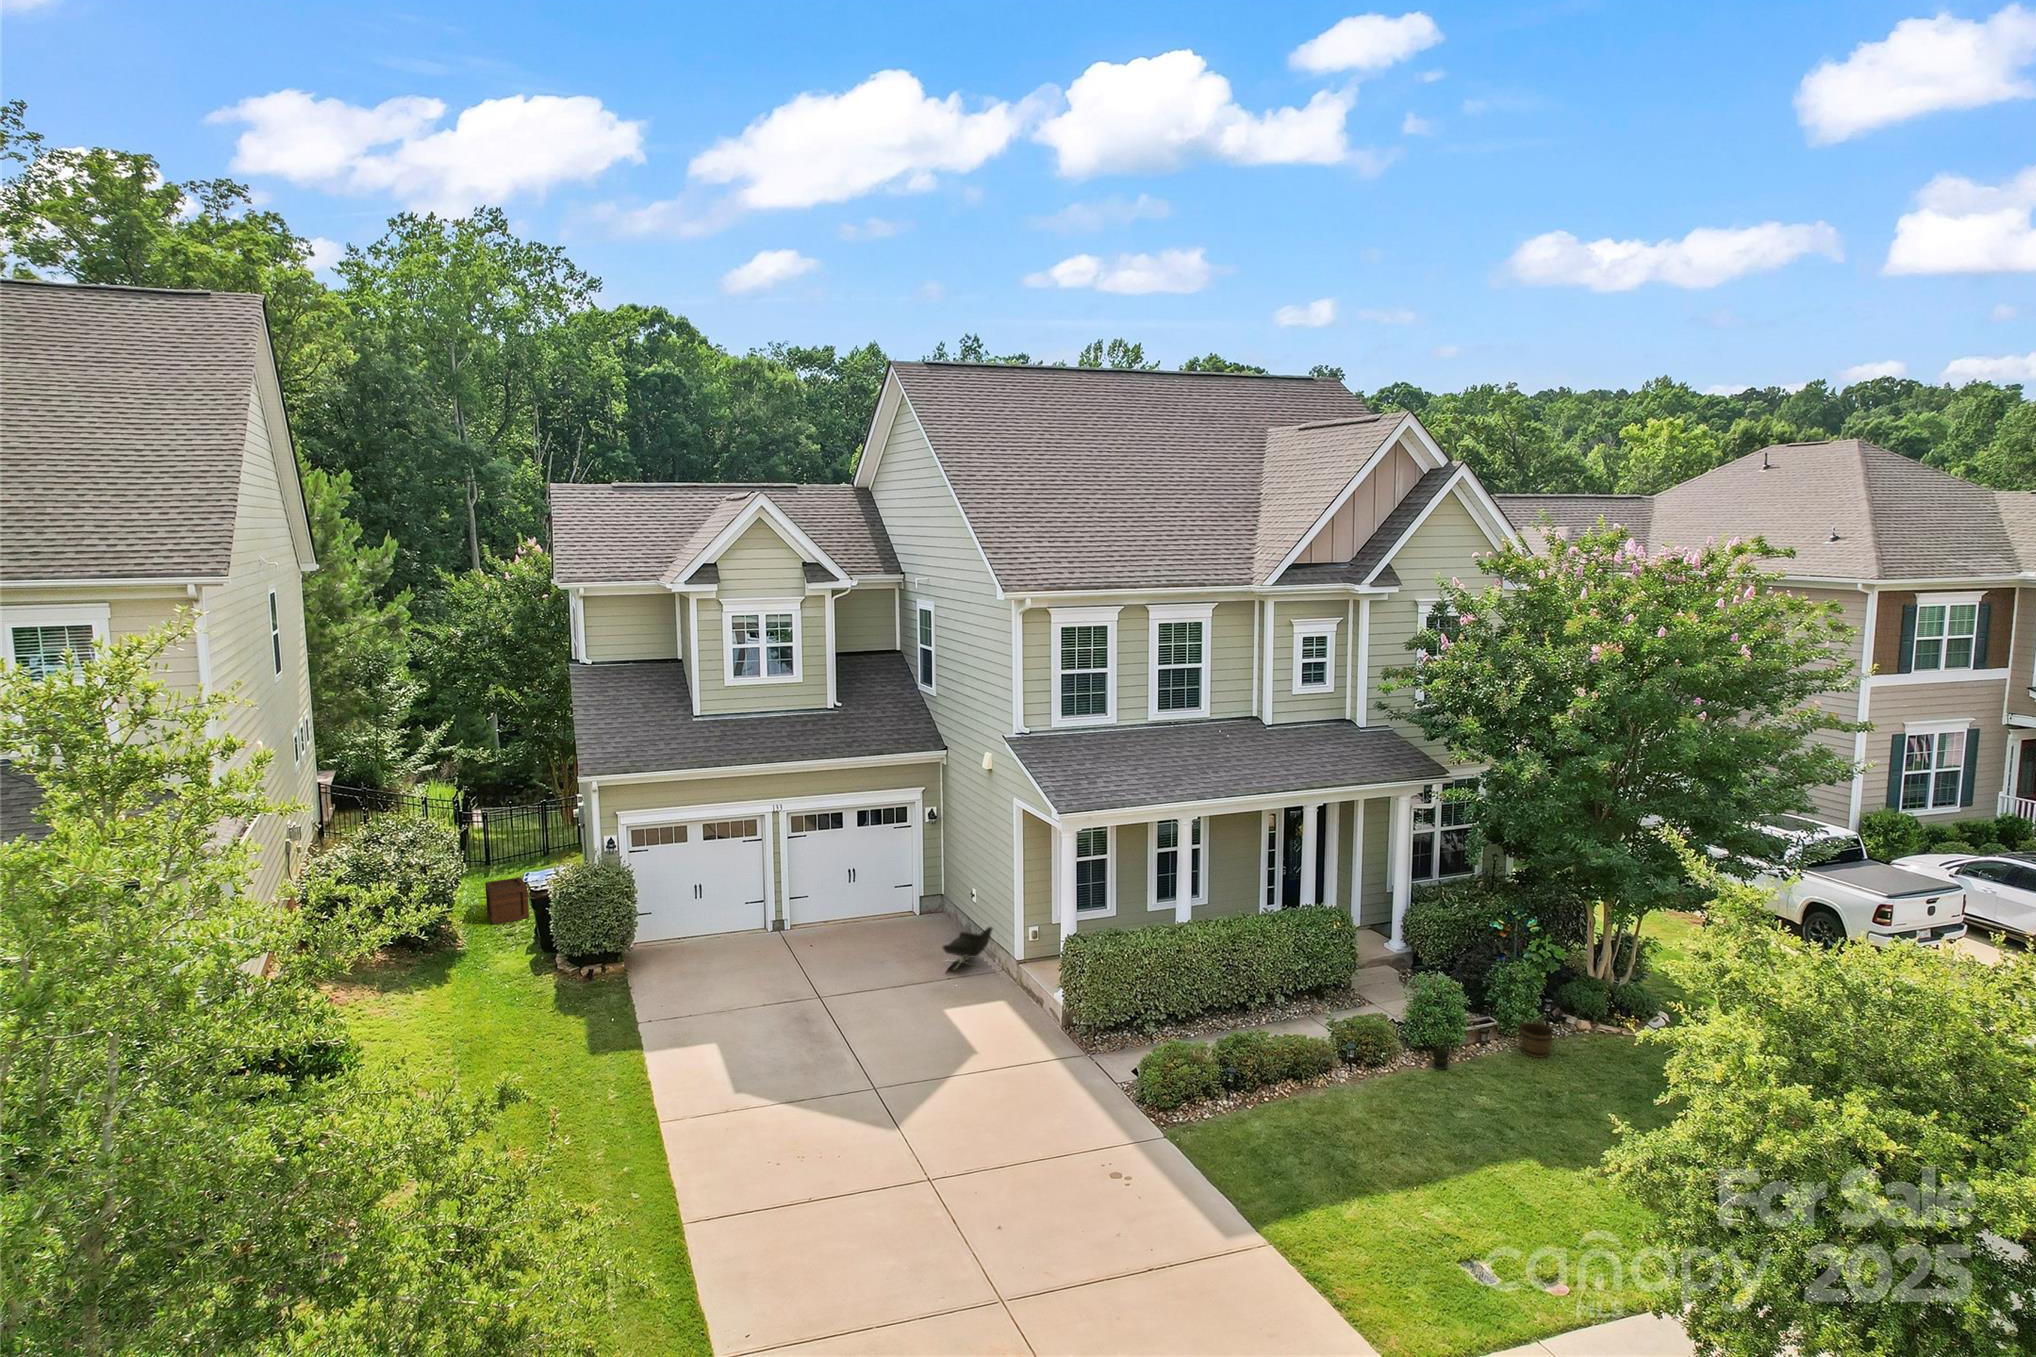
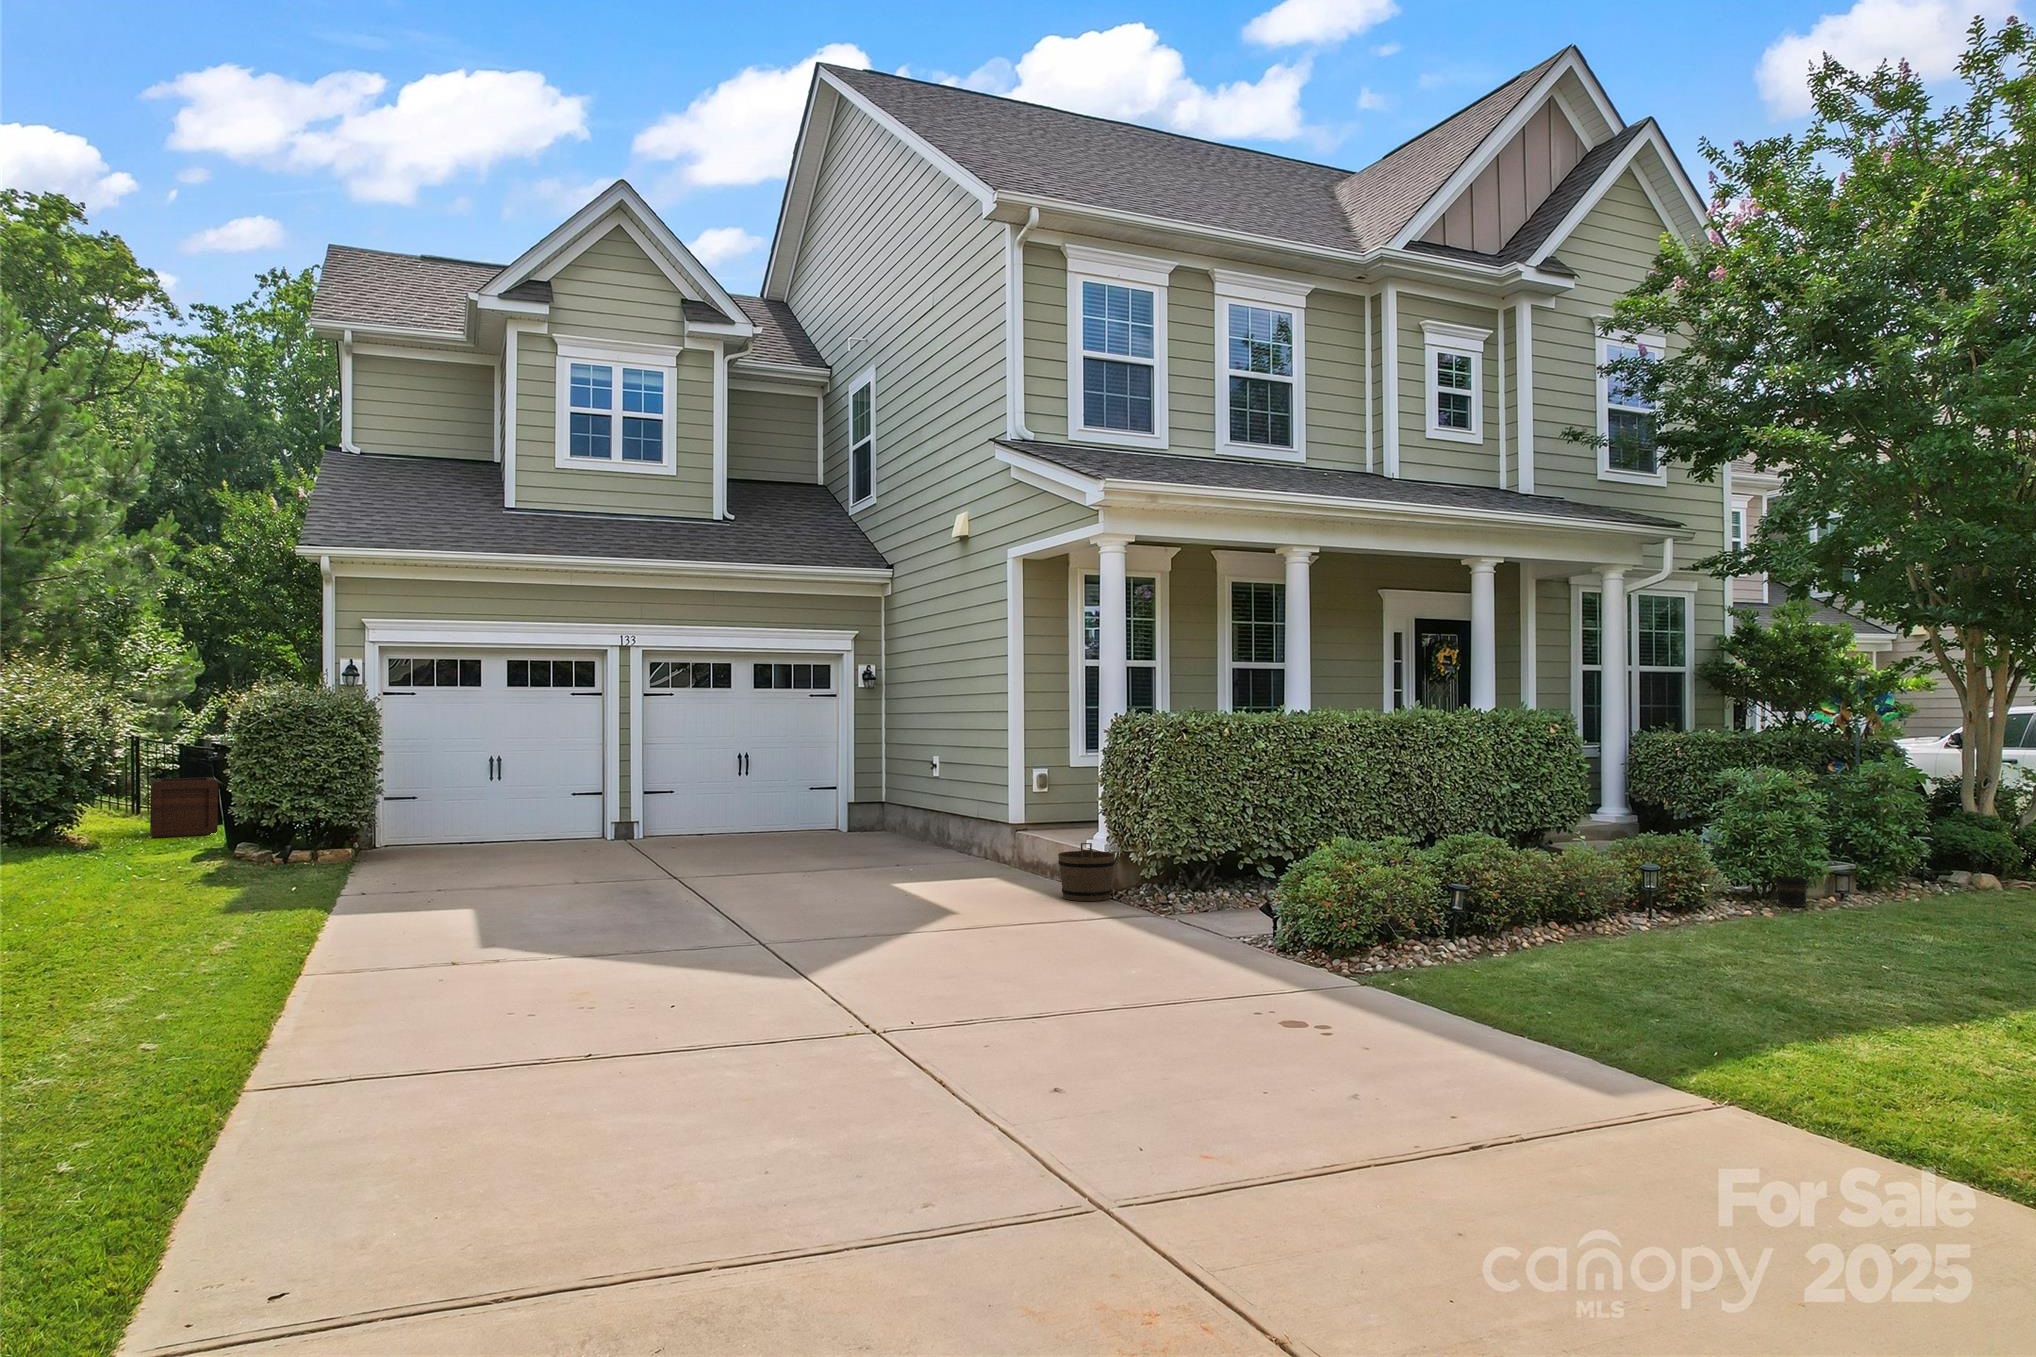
lounge chair: present [943,927,992,968] -> none [890,790,973,856]
bucket: present [1519,1022,1554,1058] -> present [1058,843,1115,901]

